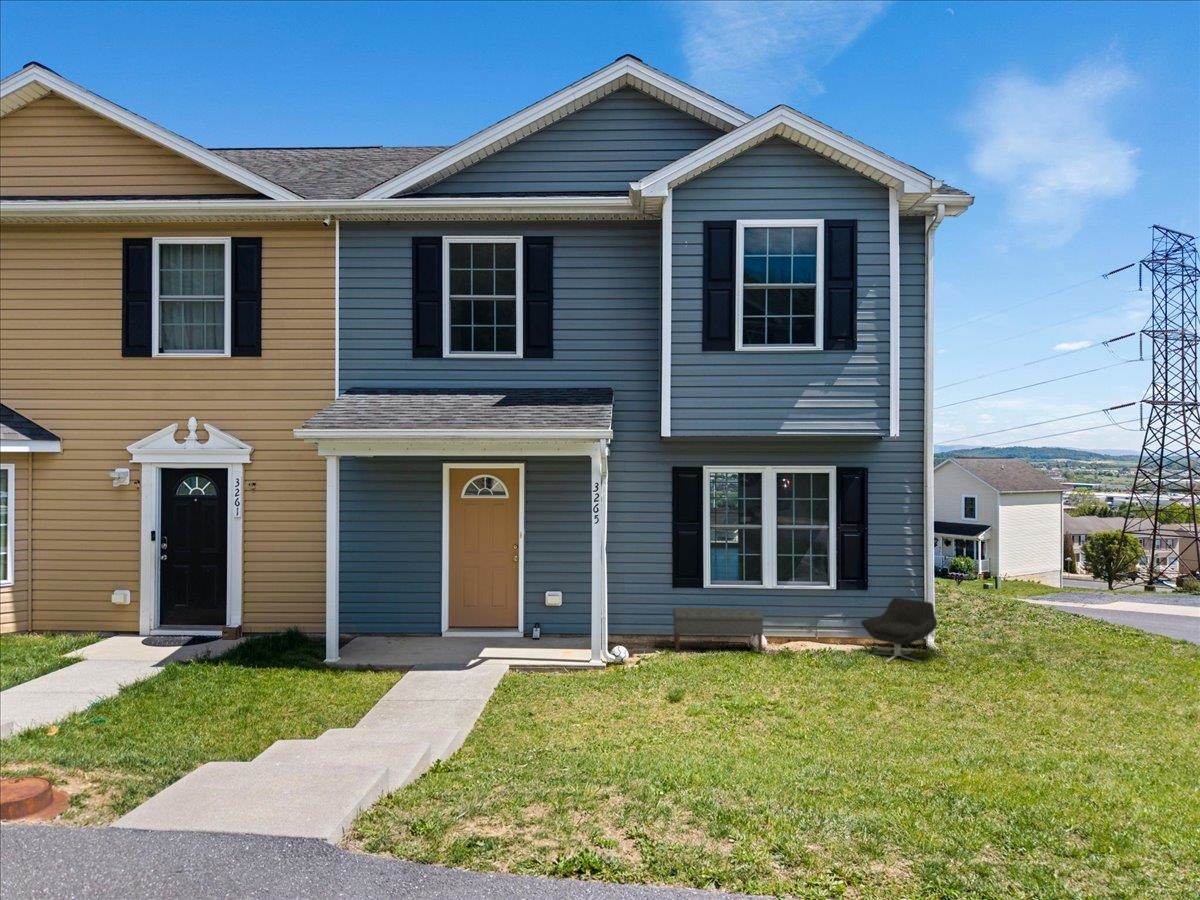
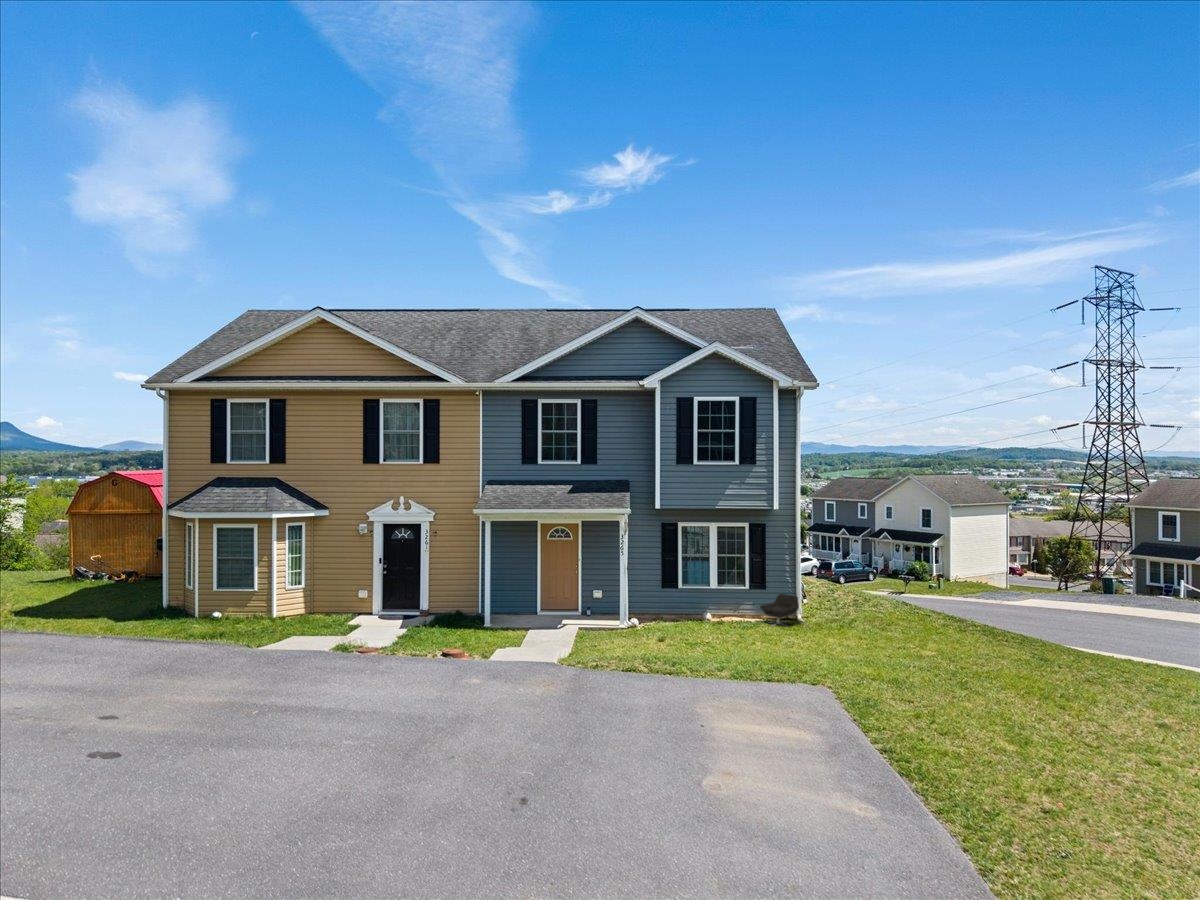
bench: present [672,608,764,654] -> none [662,599,709,623]

